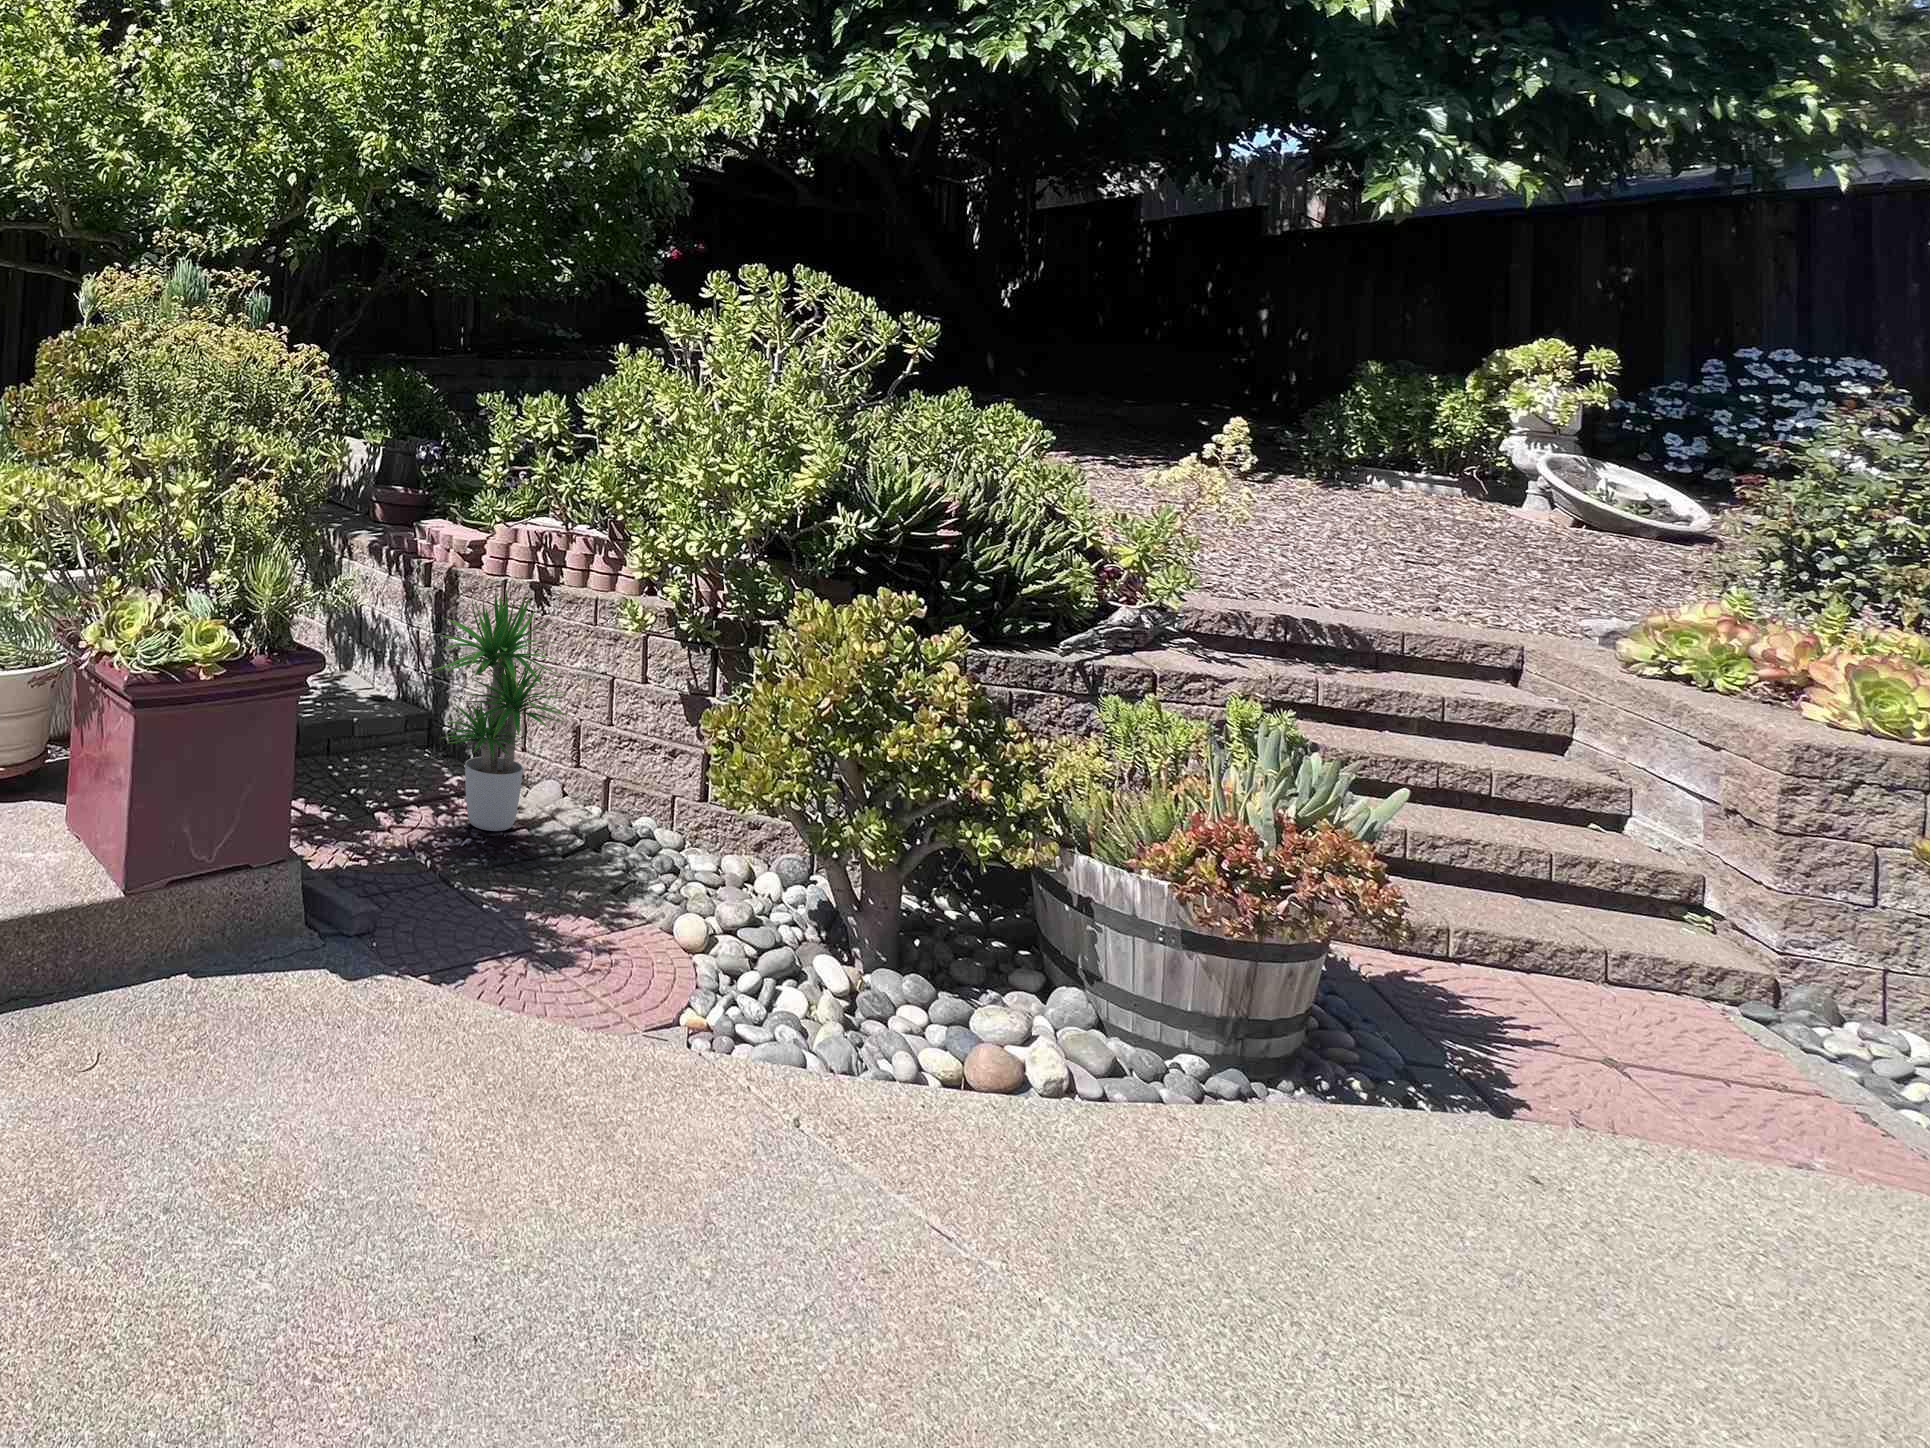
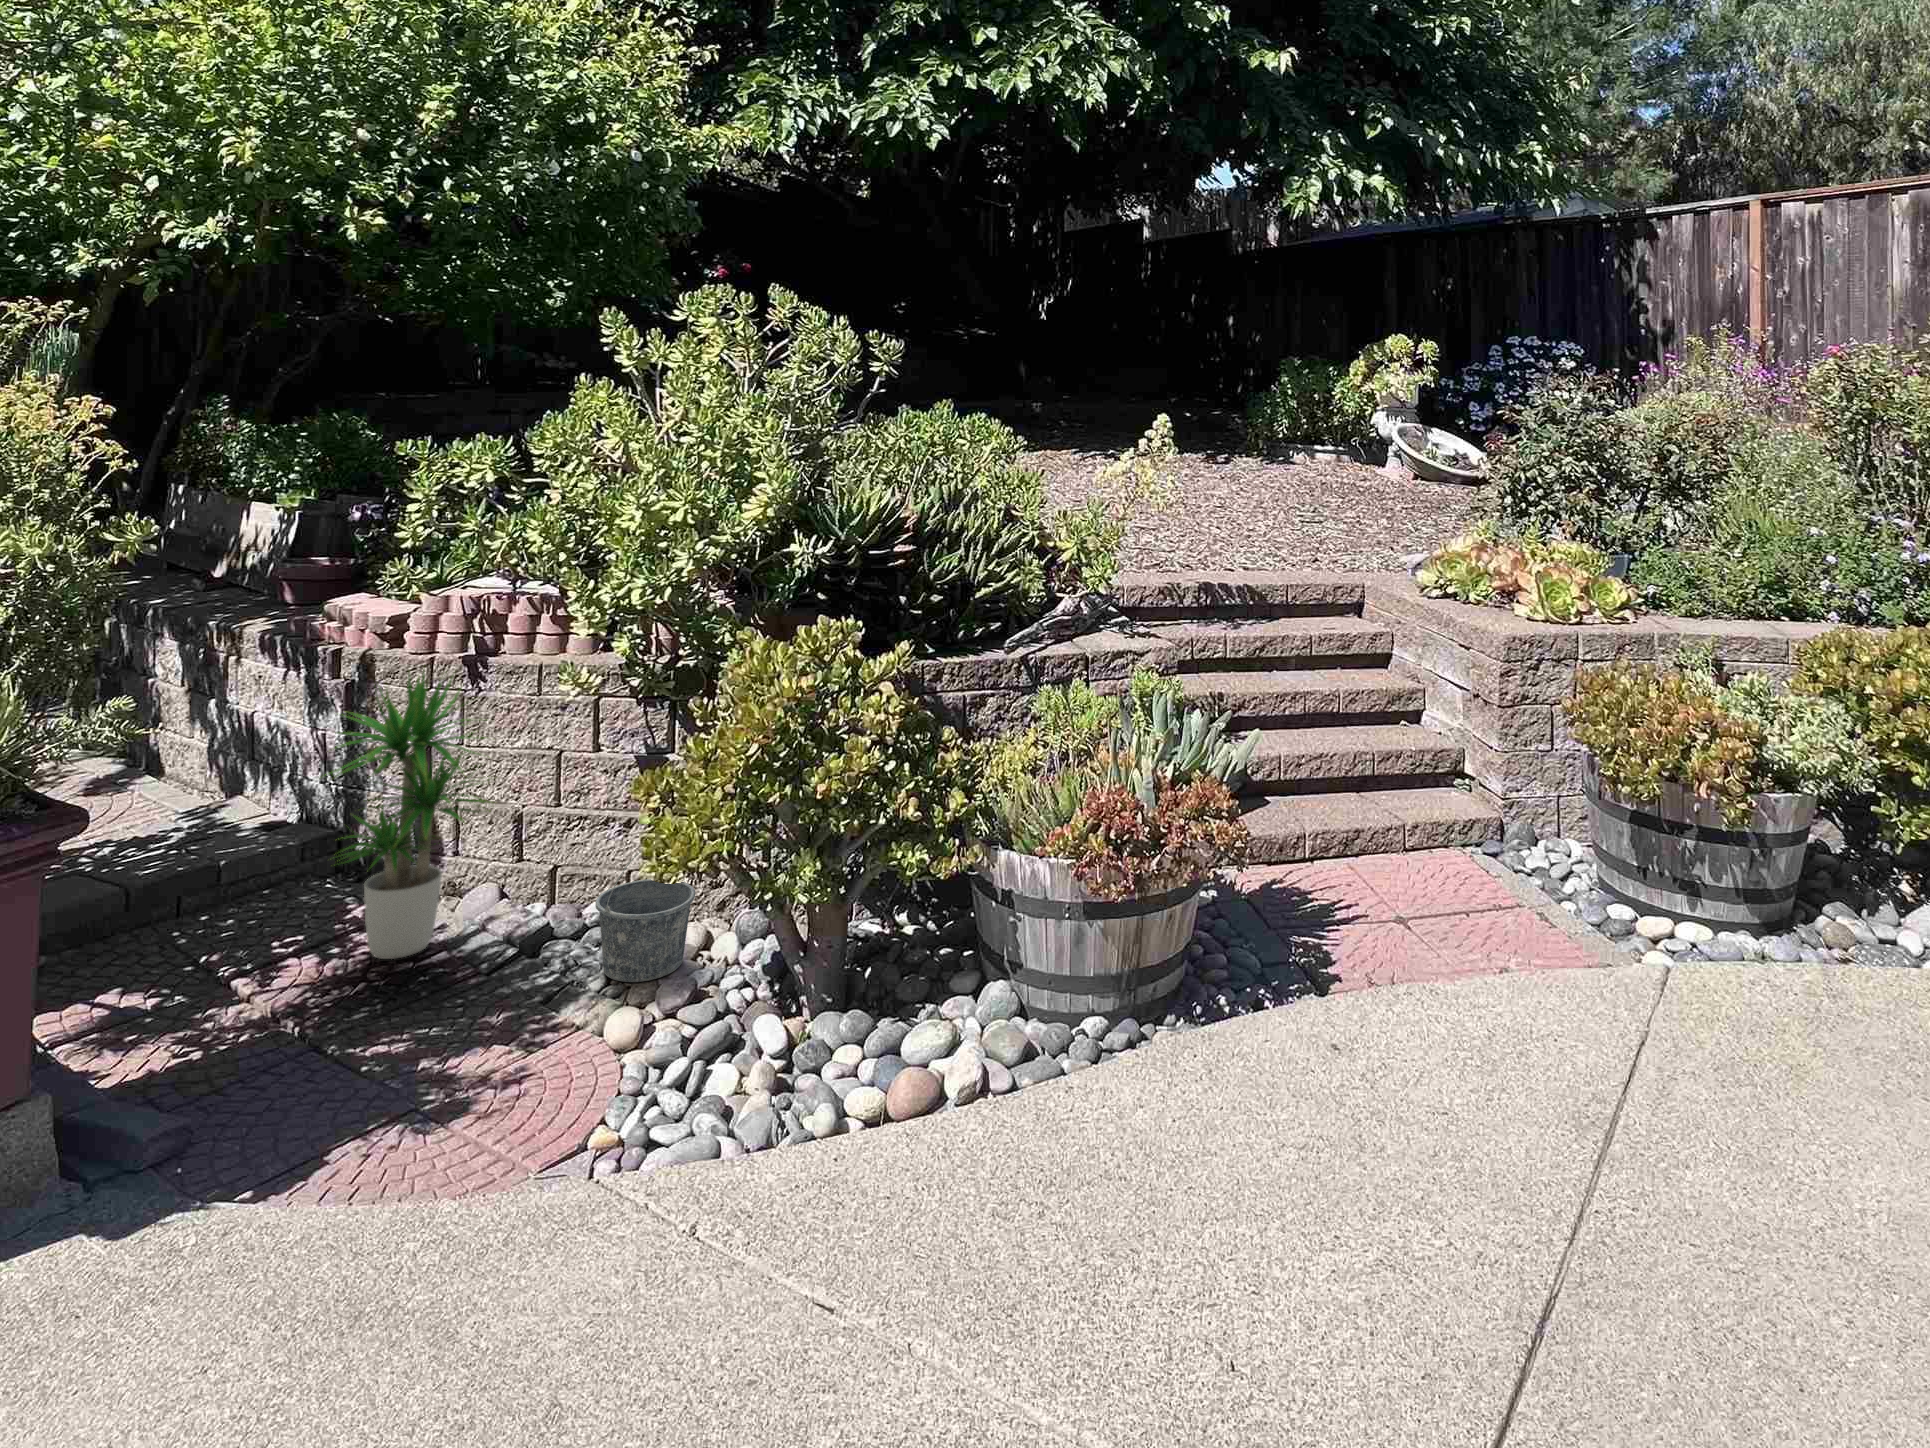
bucket: none [657,776,745,897] -> present [595,851,695,982]

